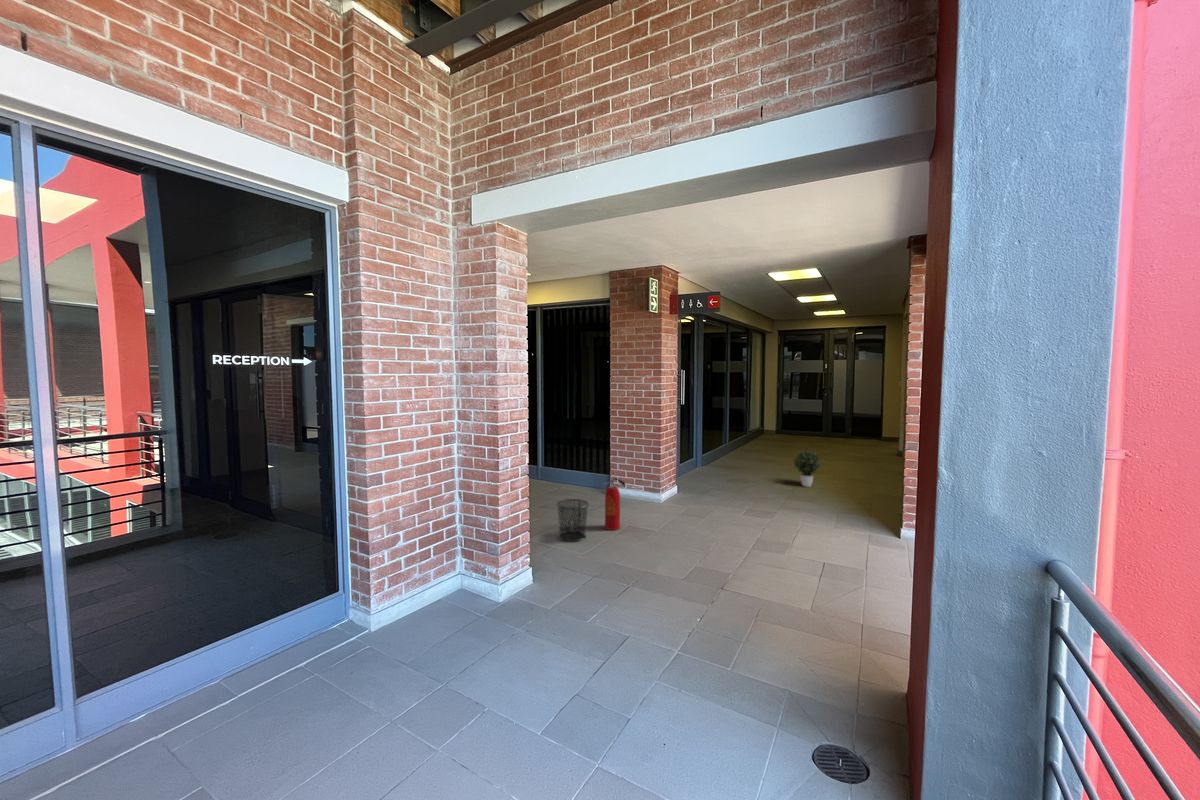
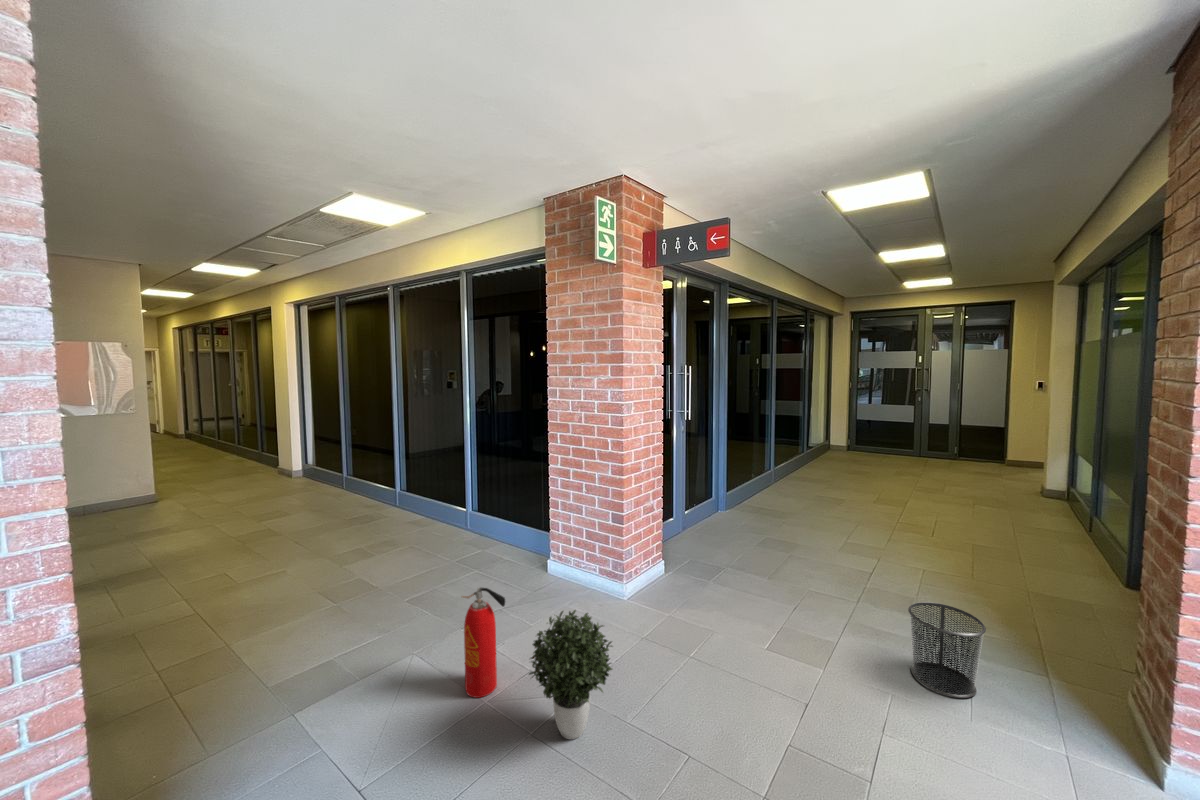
potted plant: present [794,451,821,487] -> present [529,610,612,739]
waste bin: present [557,499,588,542] -> present [908,602,986,698]

